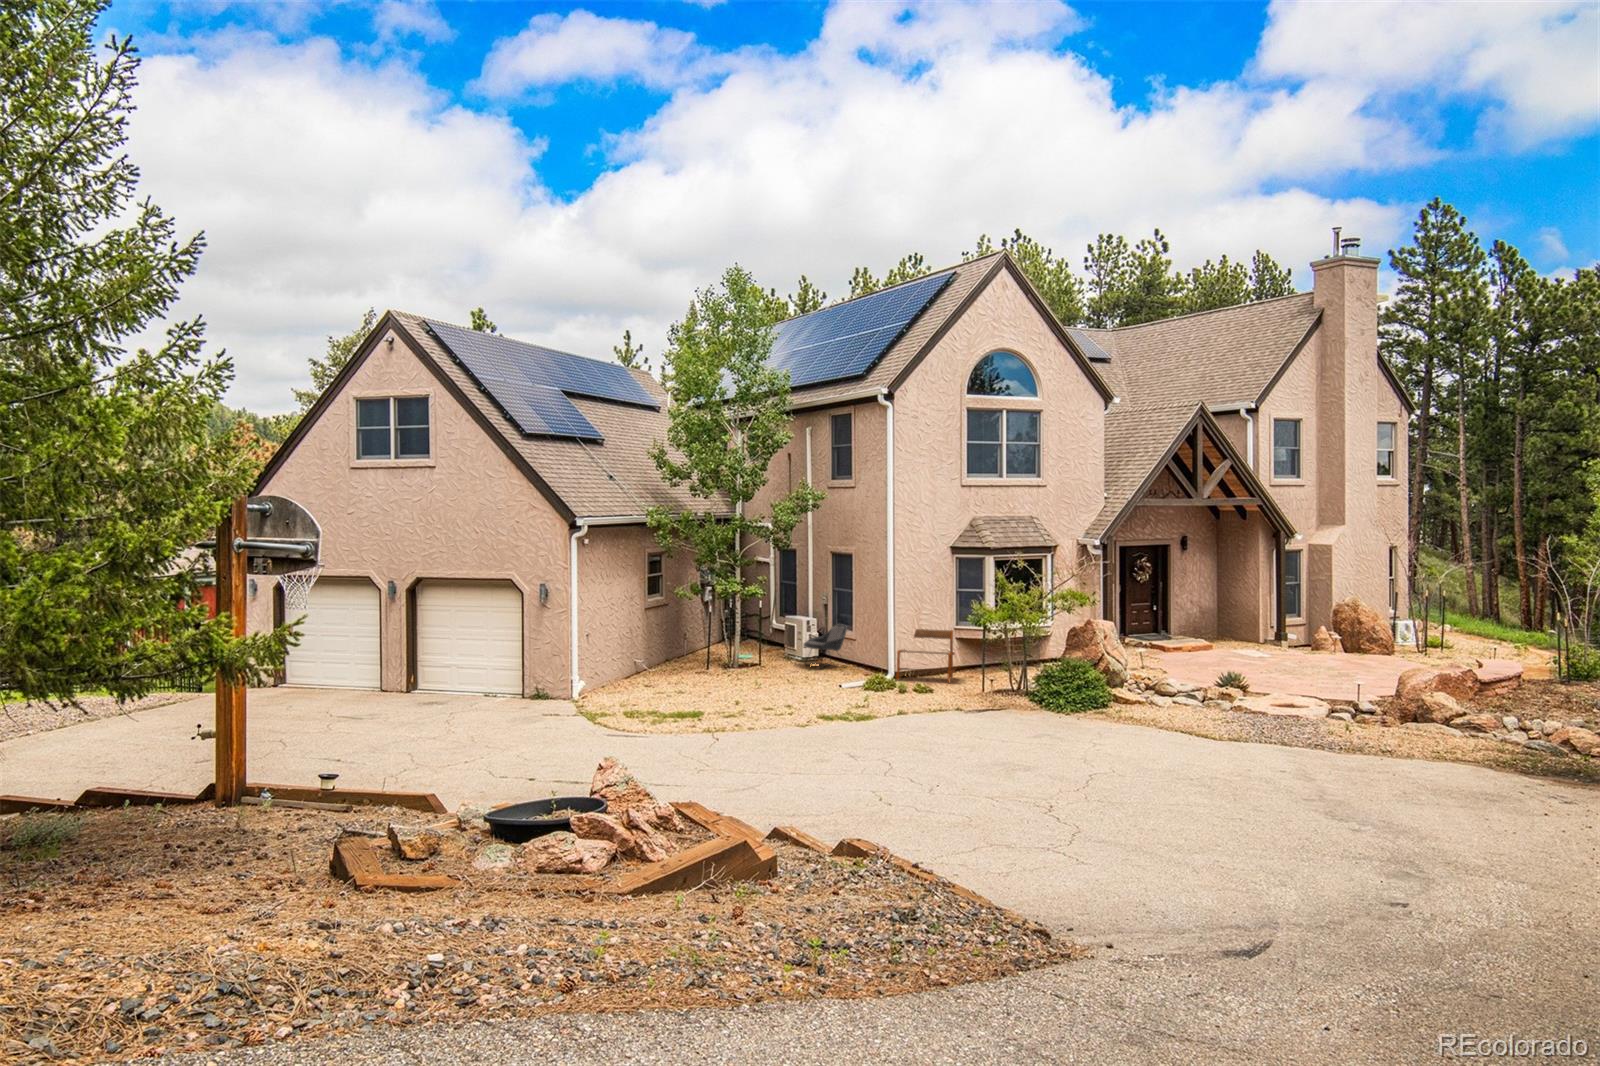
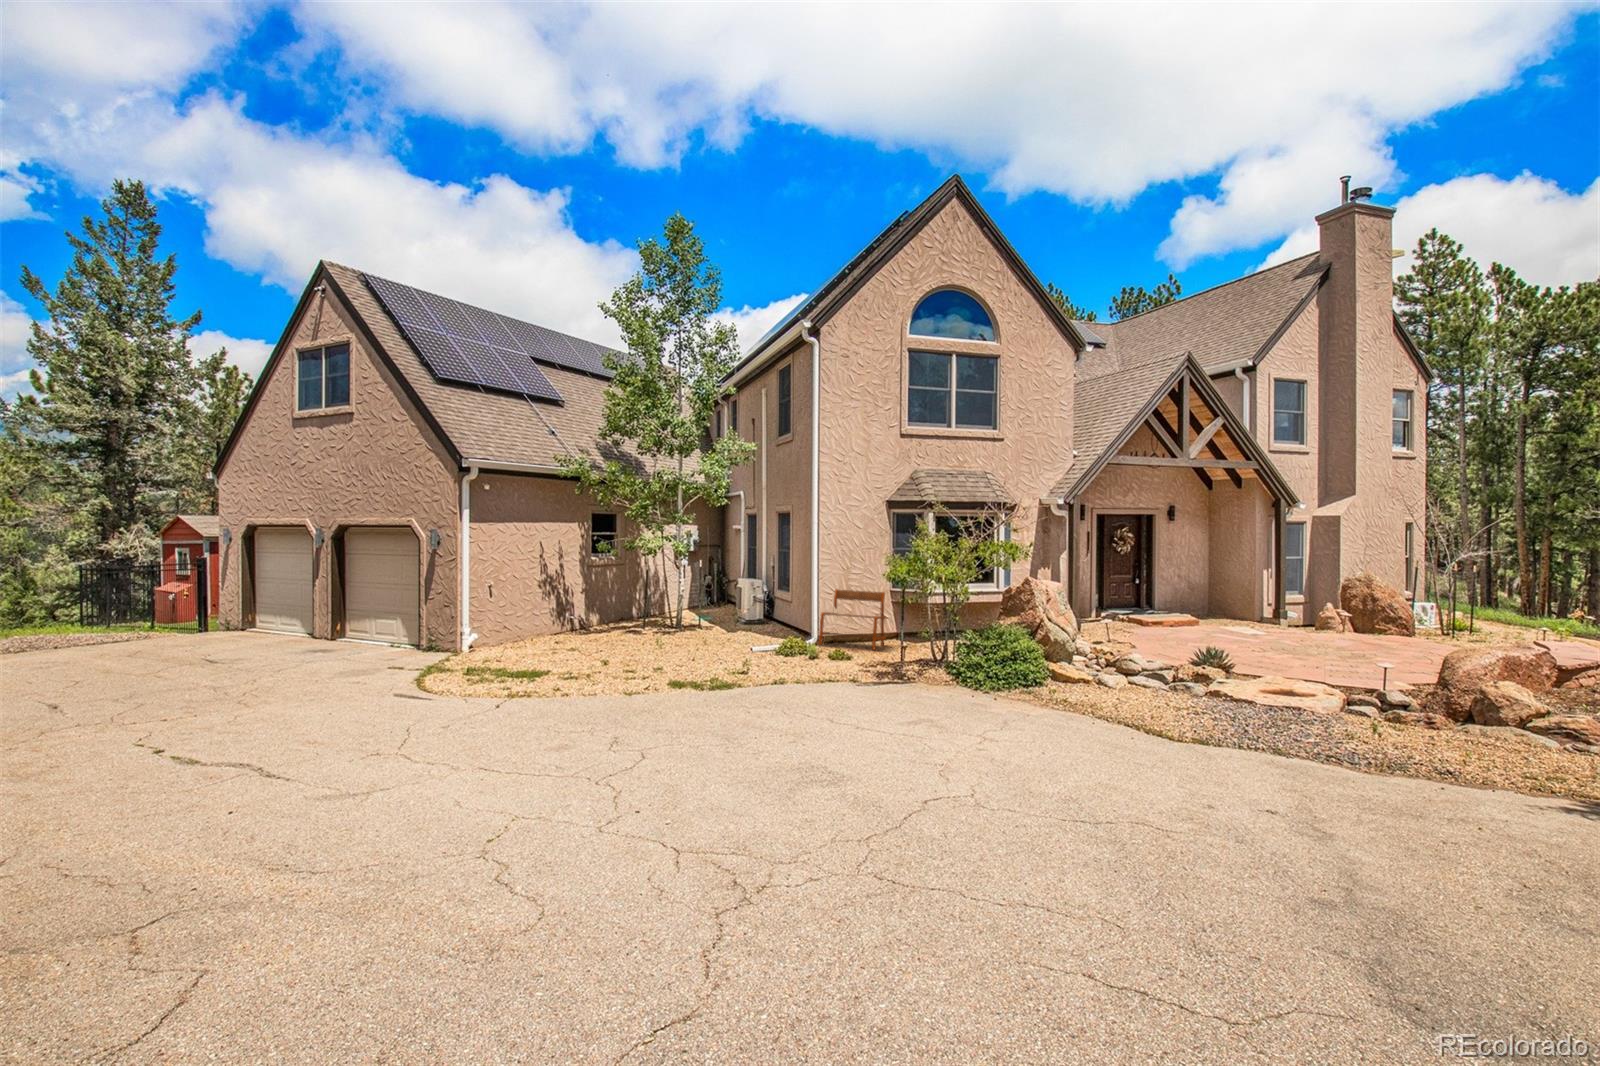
lounge chair: present [804,625,847,668] -> none [738,586,783,632]

